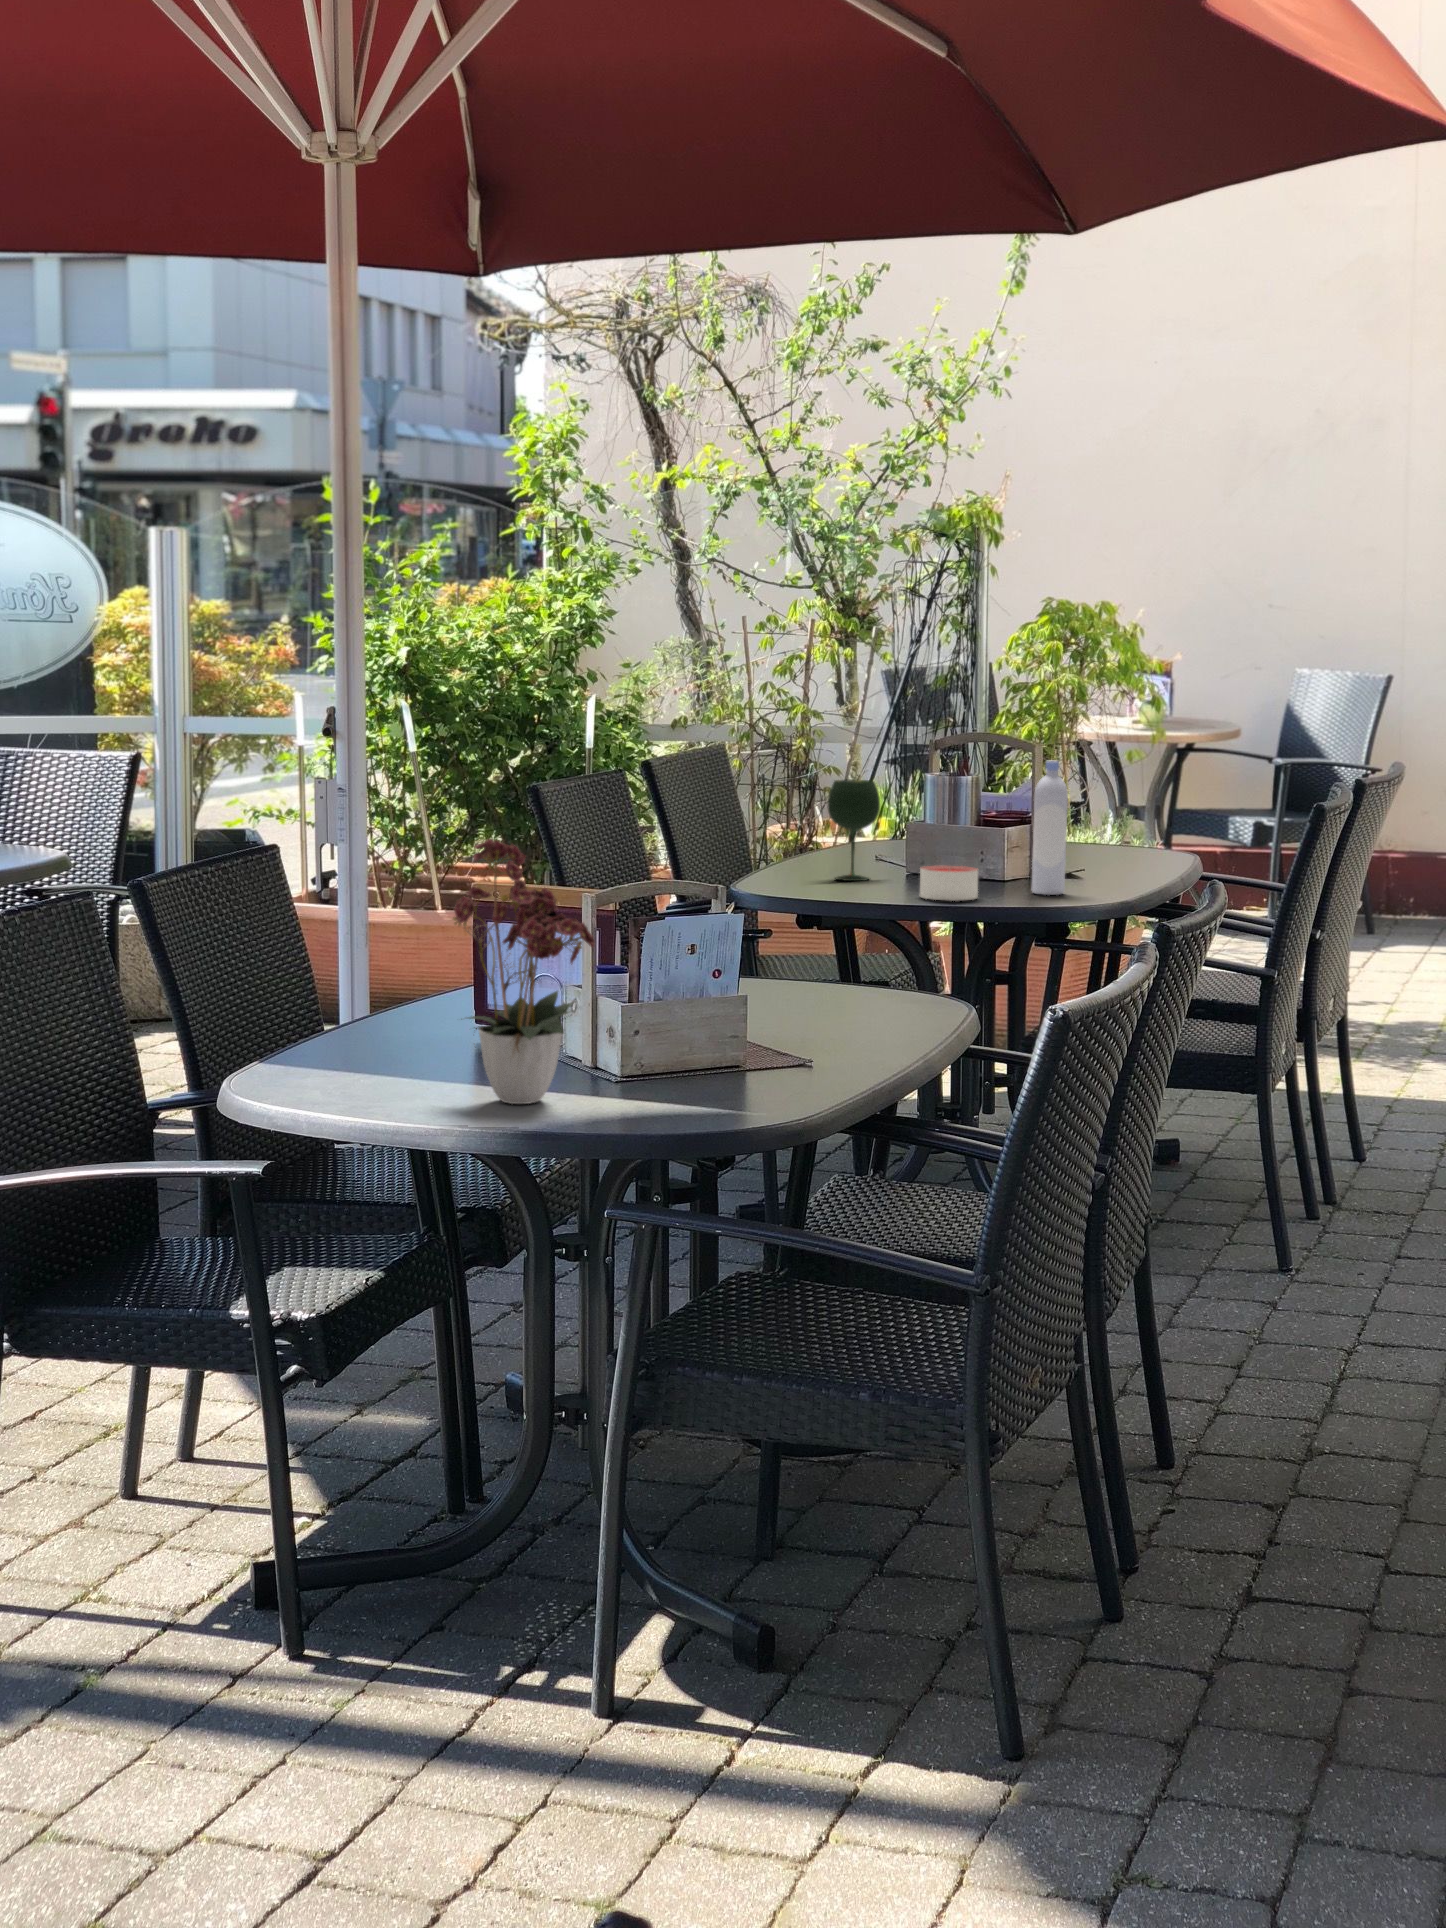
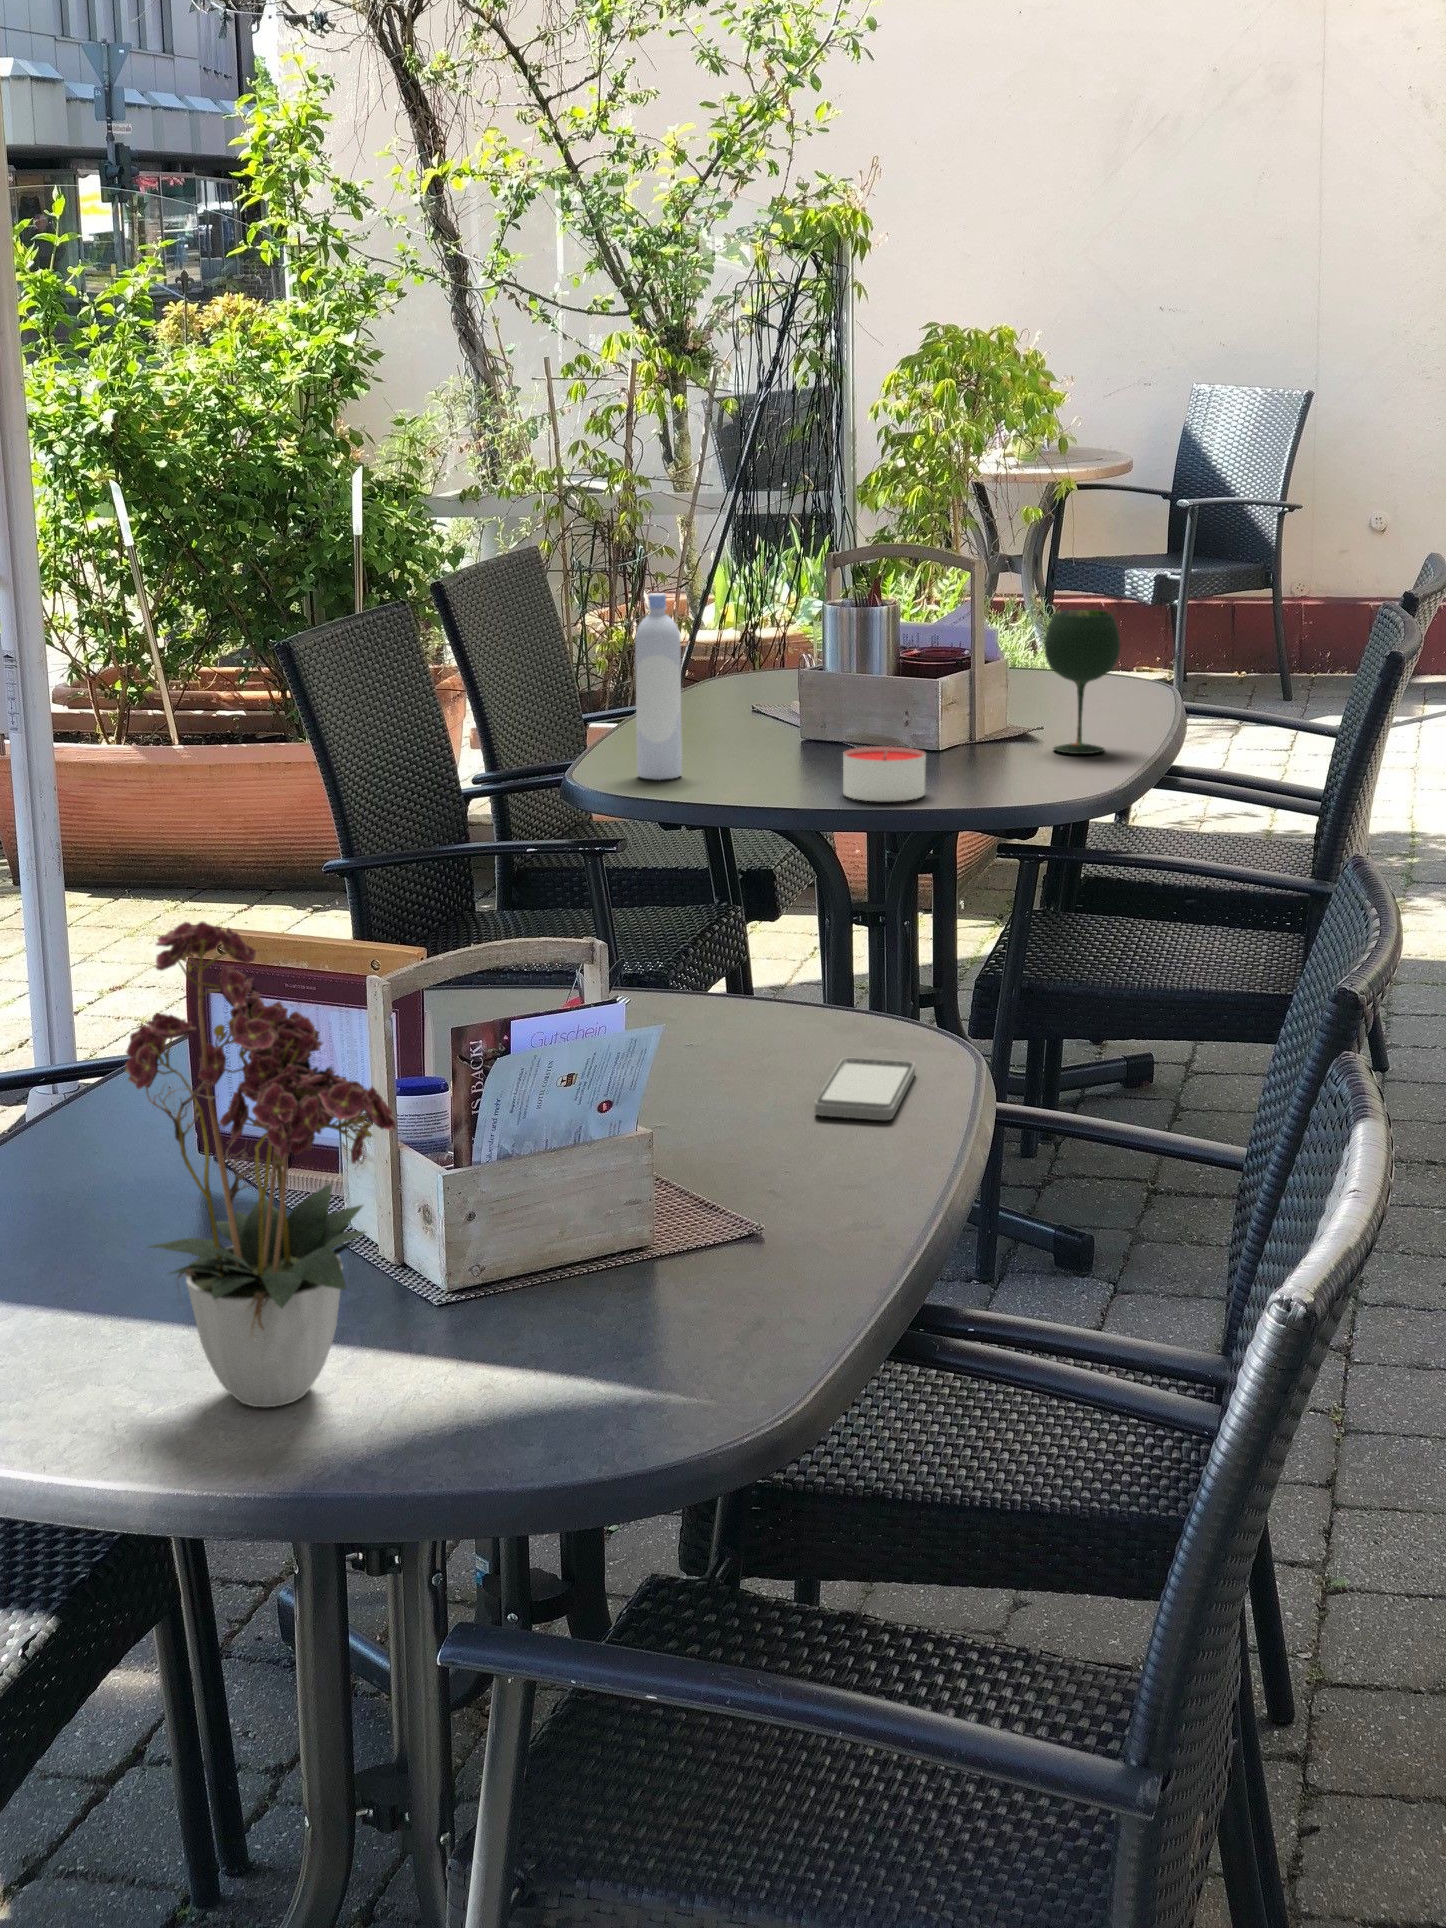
bottle: present [1031,761,1068,895] -> present [635,593,682,780]
wine glass: present [828,780,880,881] -> present [1044,610,1120,754]
smartphone: none [851,1005,920,1030] -> present [815,1058,915,1120]

